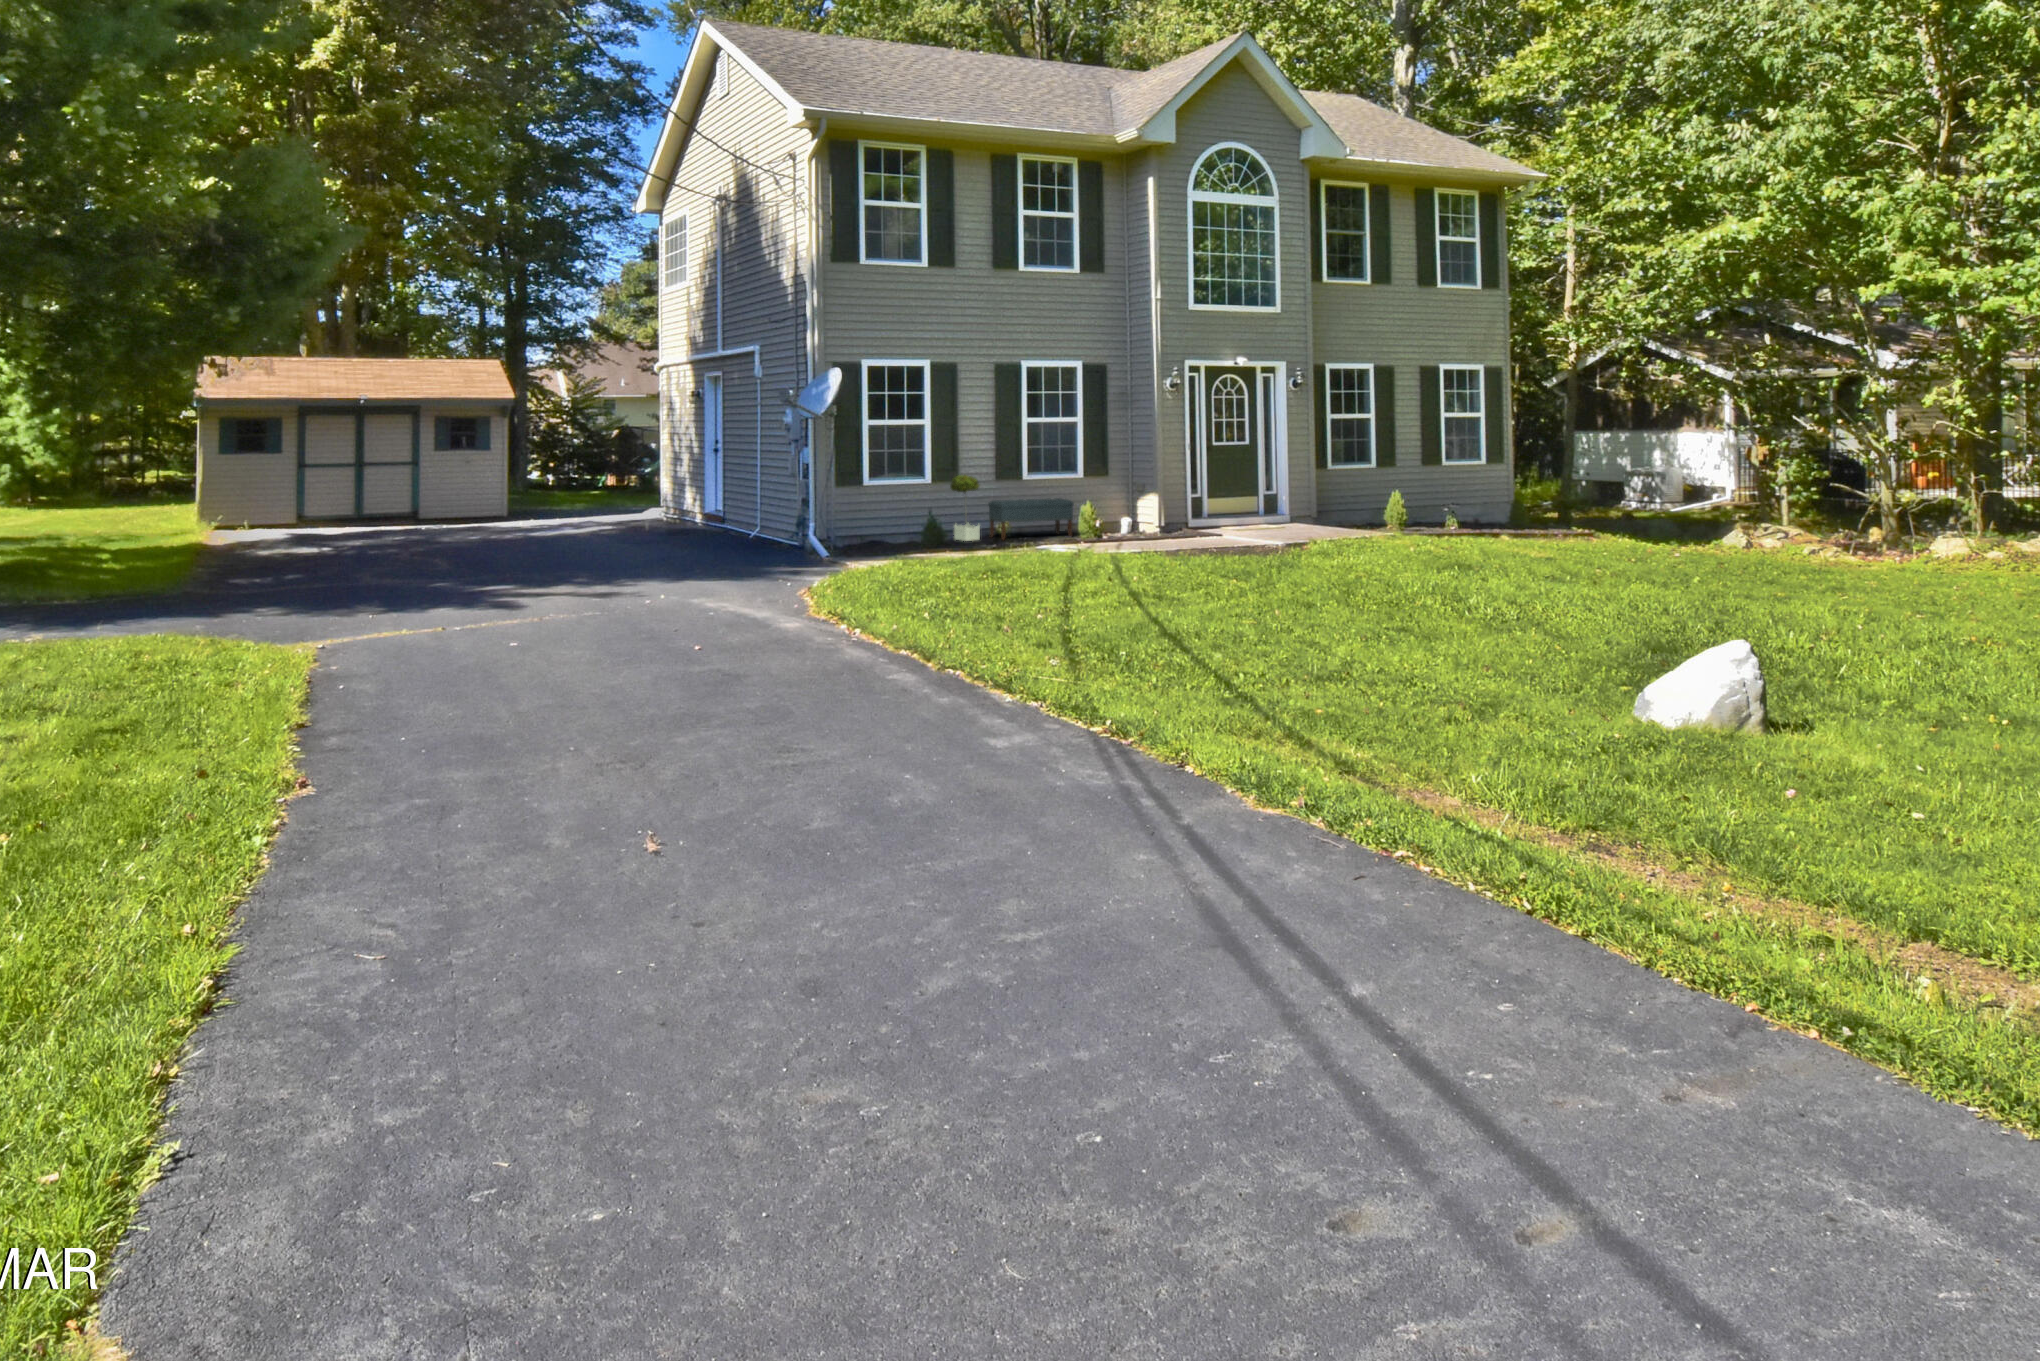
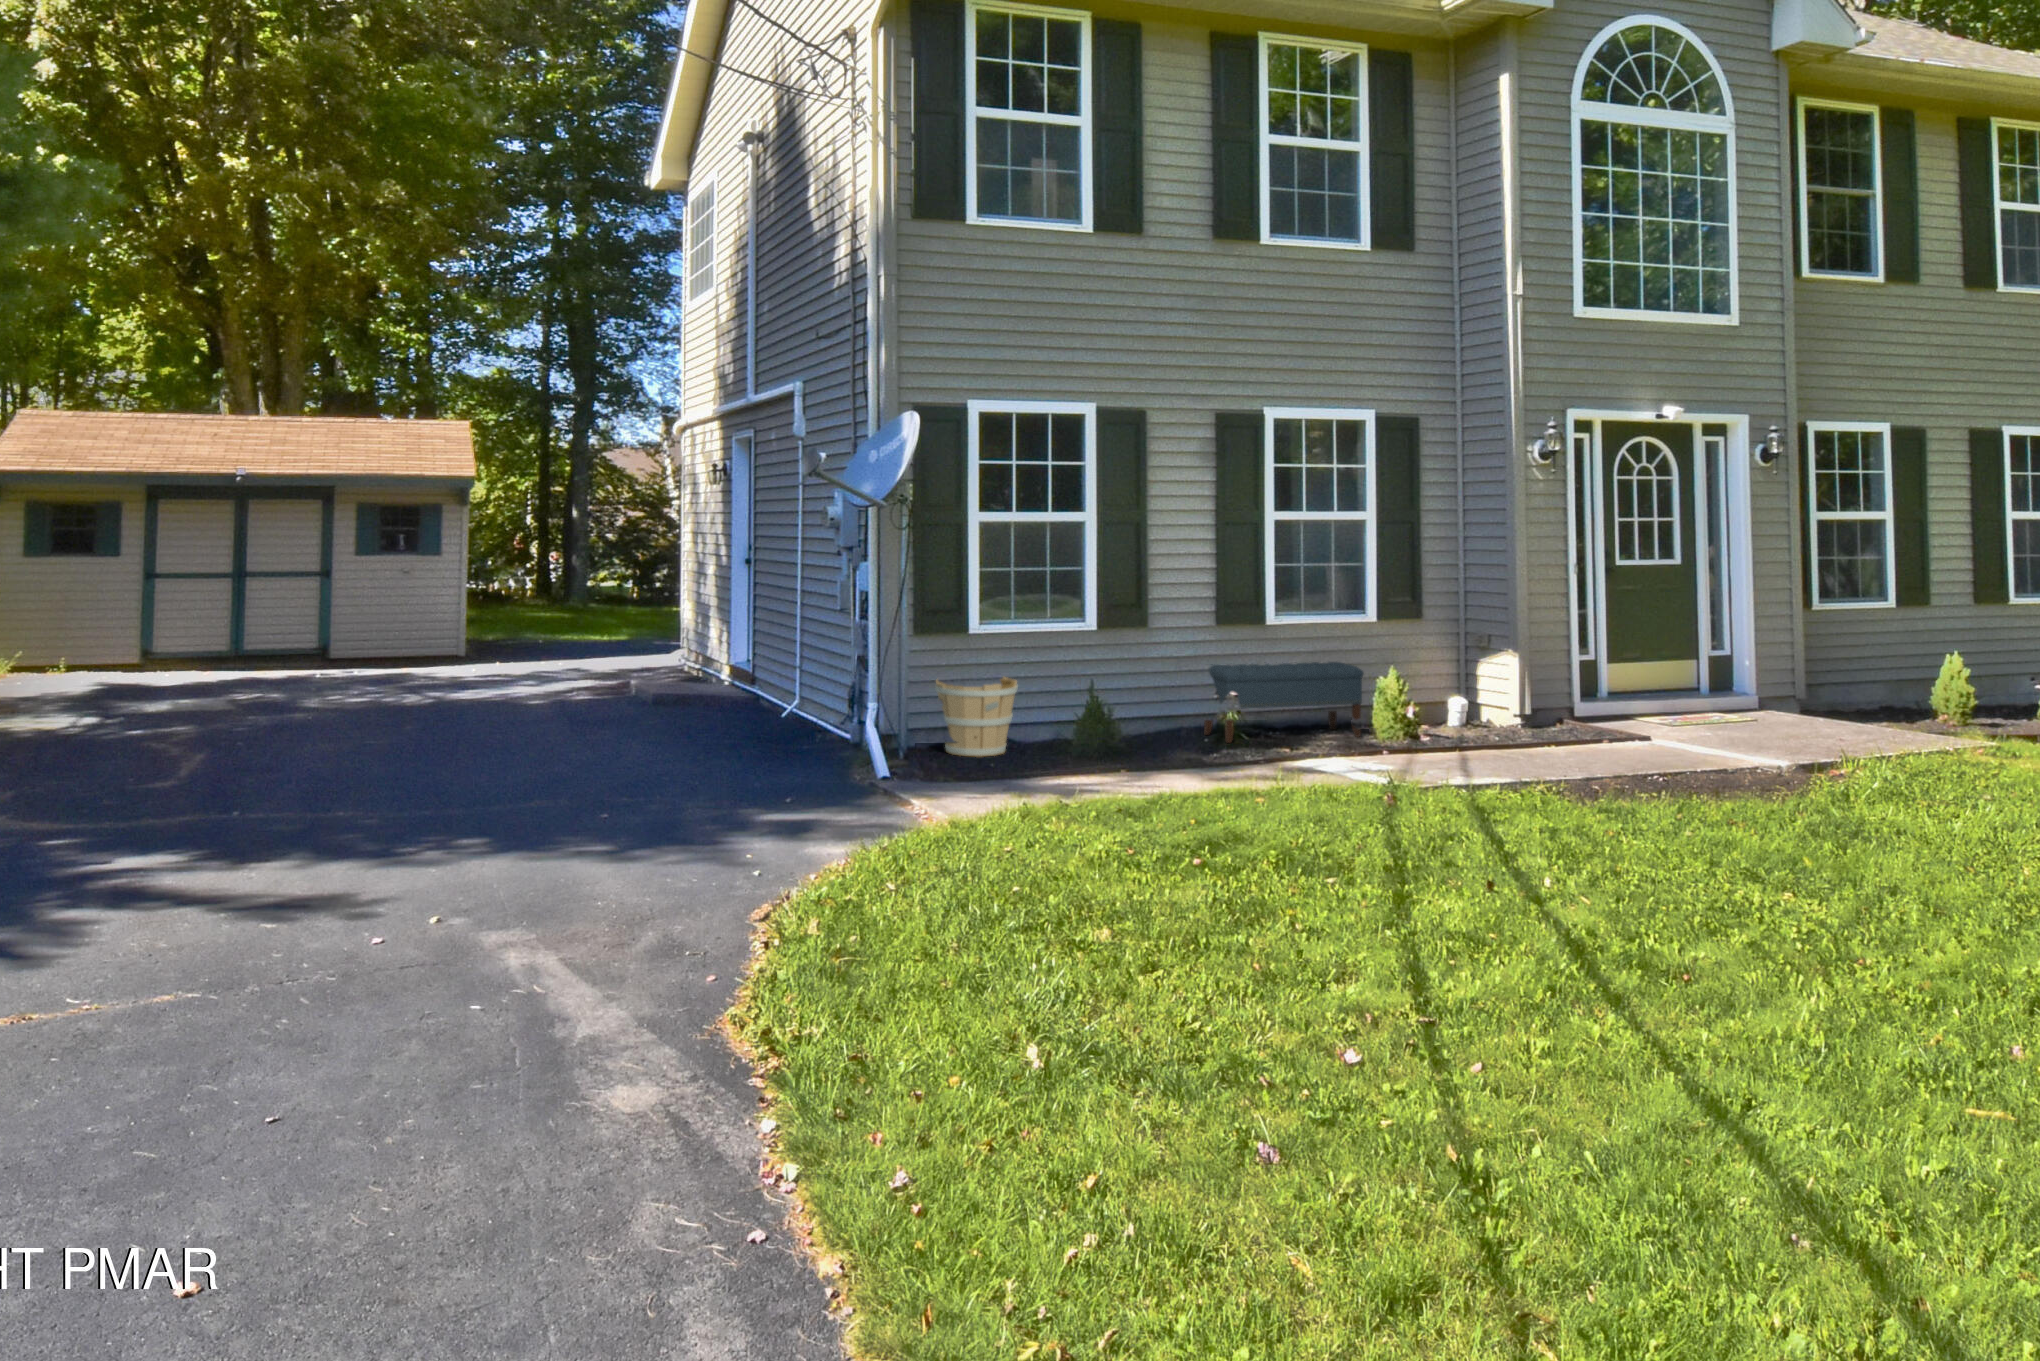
potted tree: present [950,475,980,541] -> none [1129,615,1185,744]
wooden bucket: none [851,506,894,547] -> present [935,677,1018,757]

